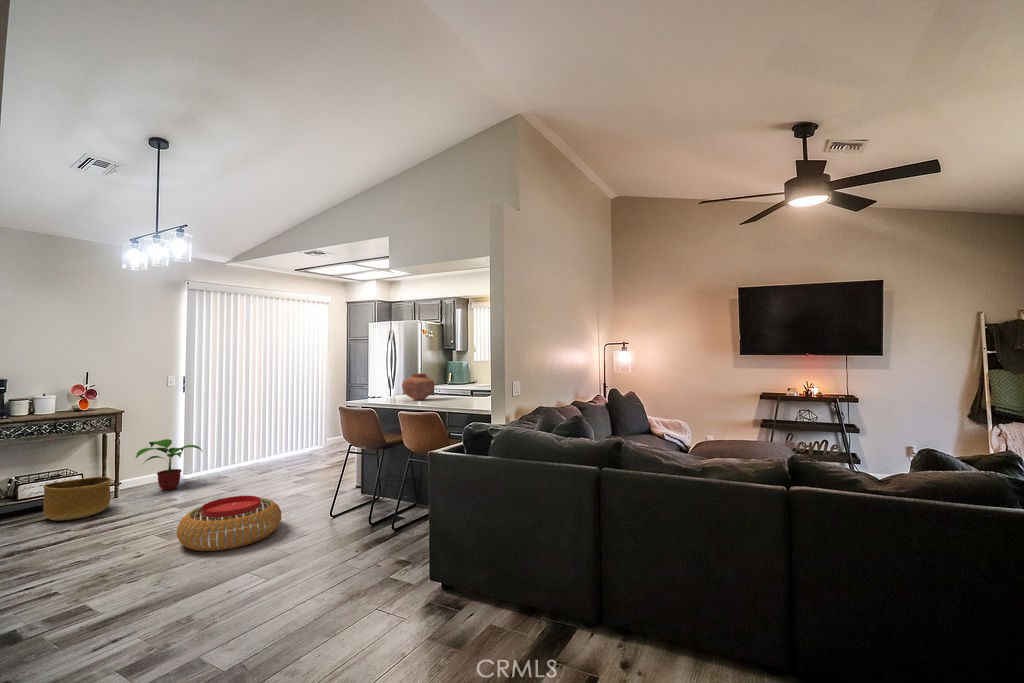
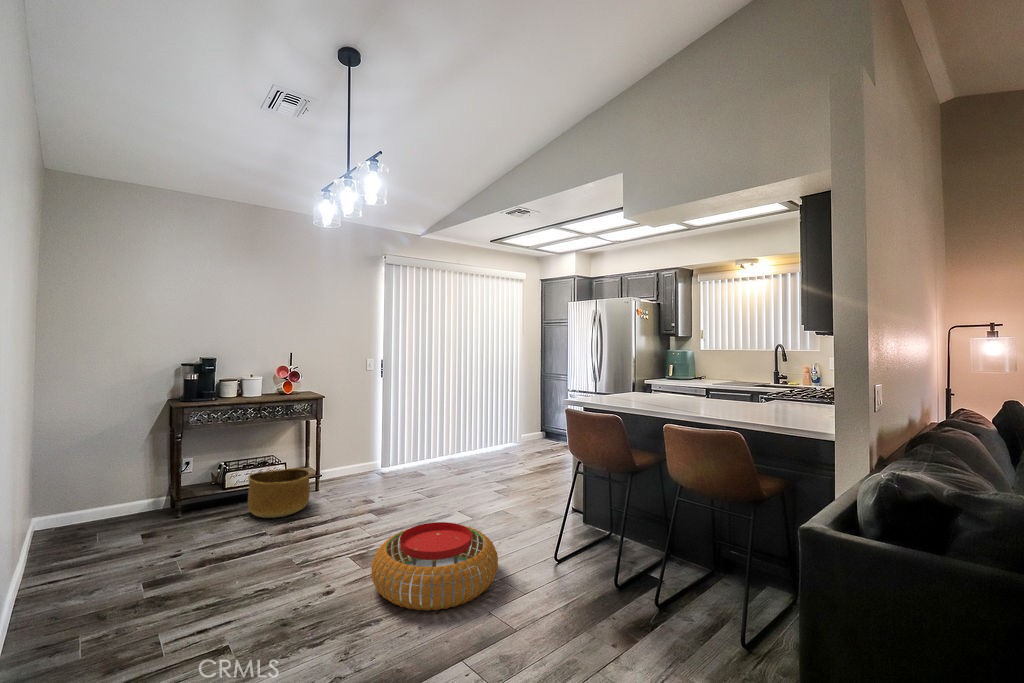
vase: present [402,373,435,400] -> none [637,364,684,401]
potted plant: present [136,439,202,491] -> none [334,429,399,488]

